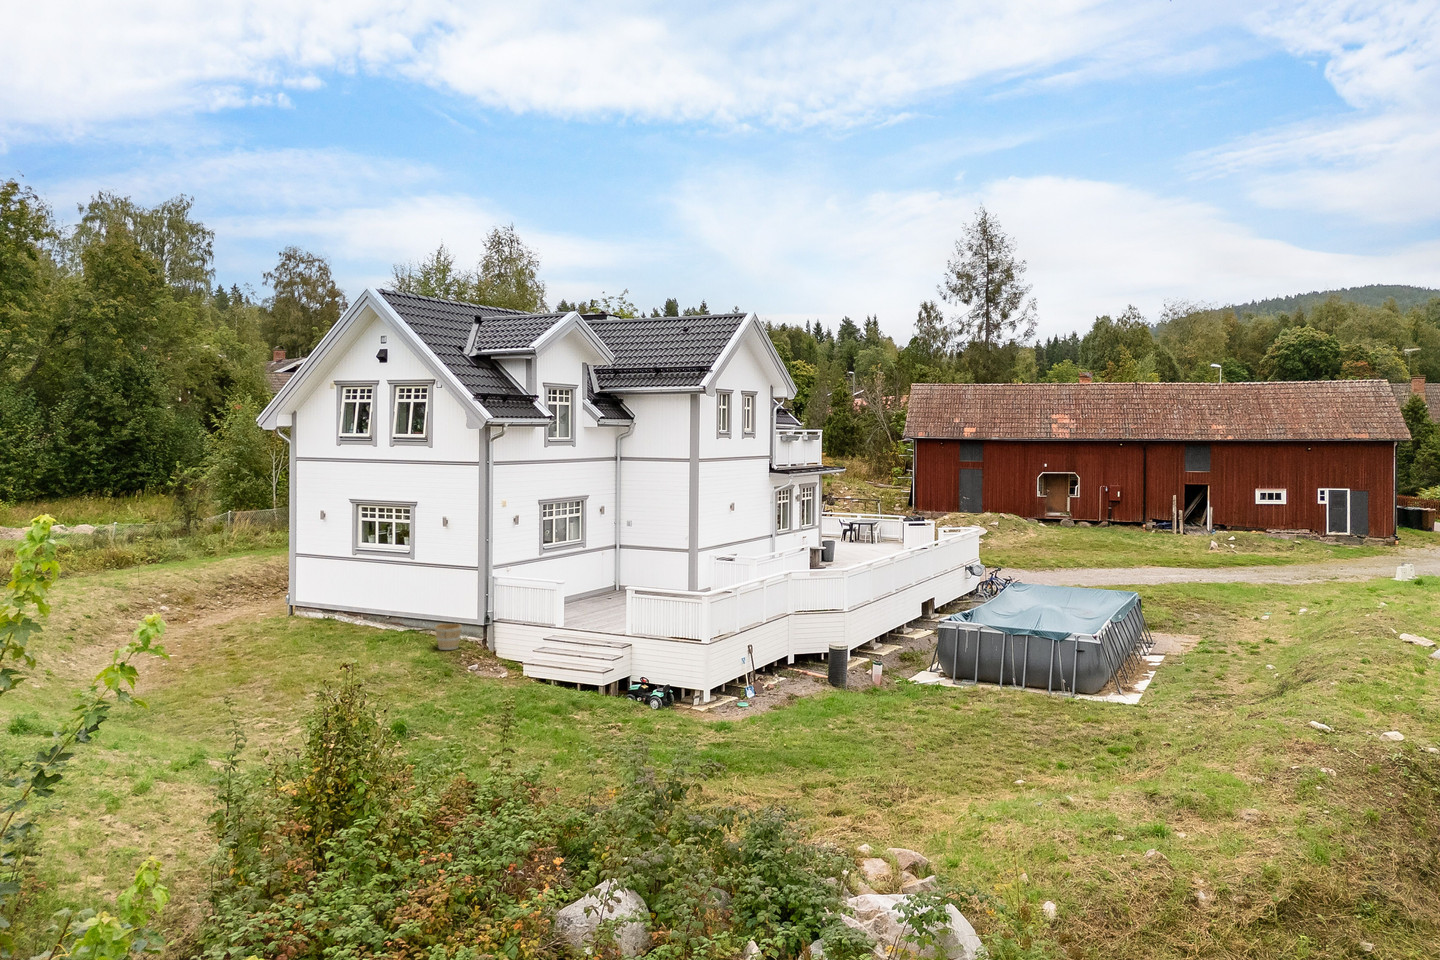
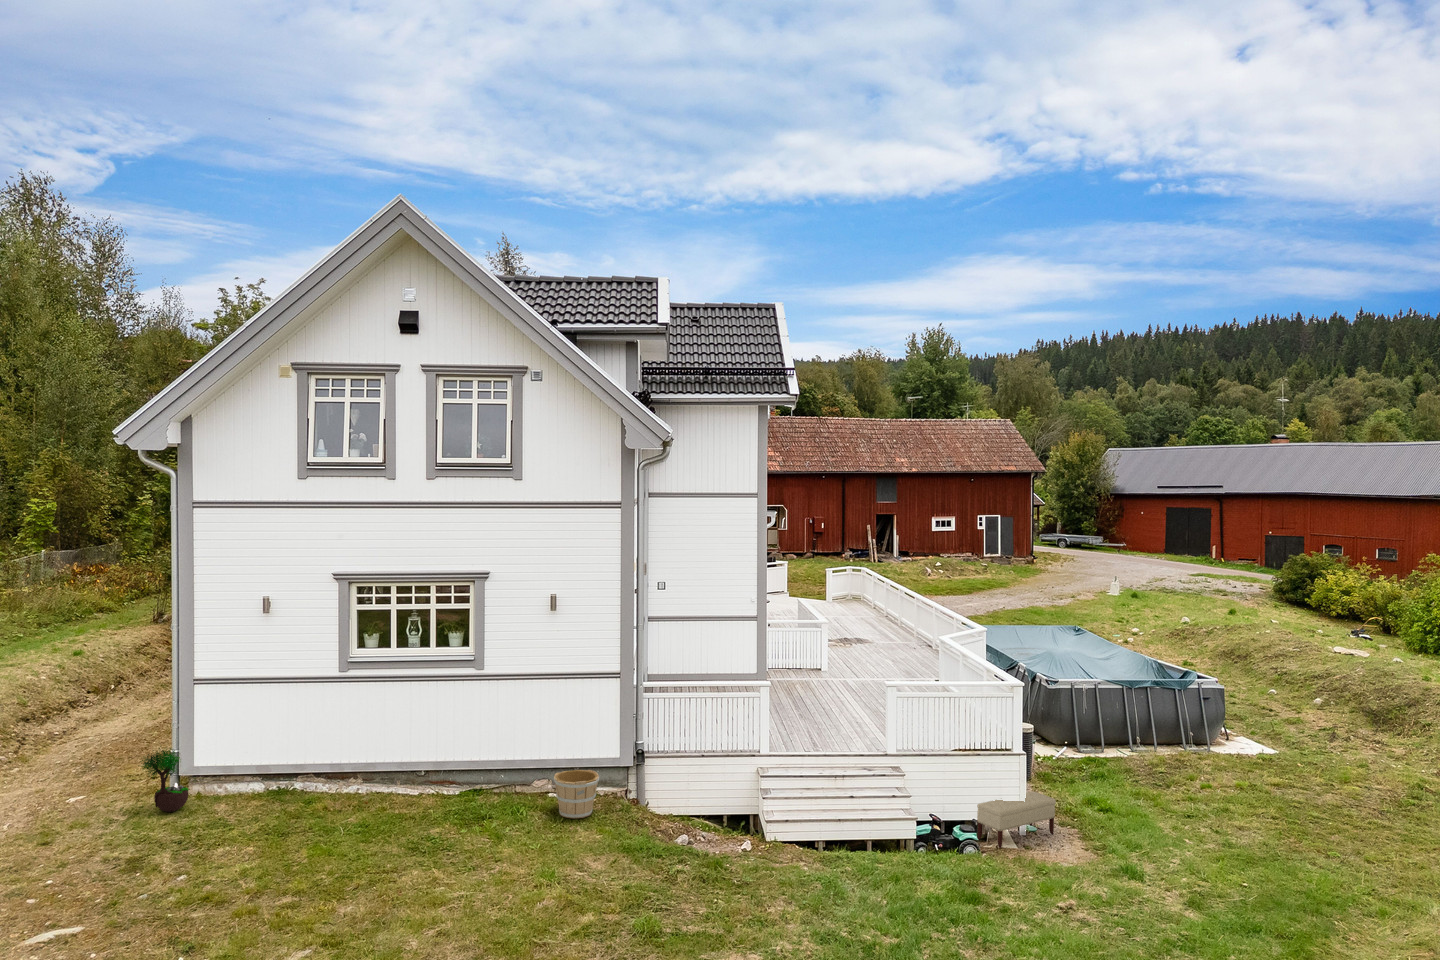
potted tree: none [268,585,293,621] -> present [142,748,188,812]
bench: none [669,677,729,708] -> present [977,792,1056,848]

